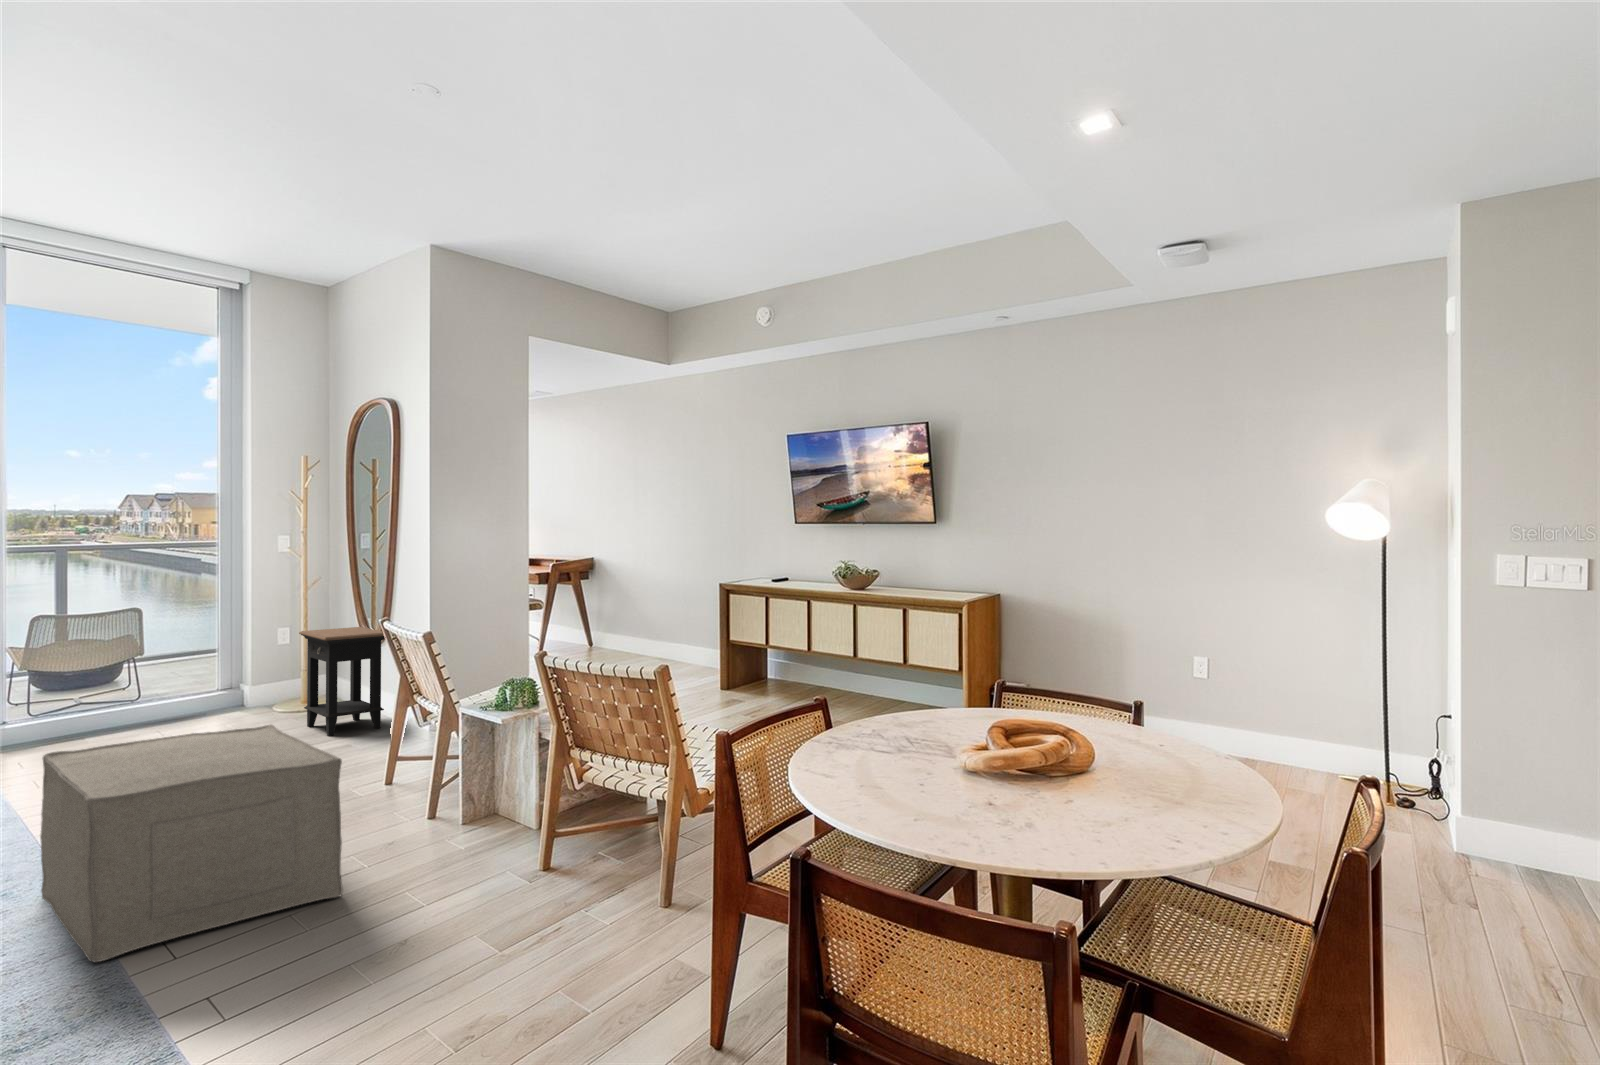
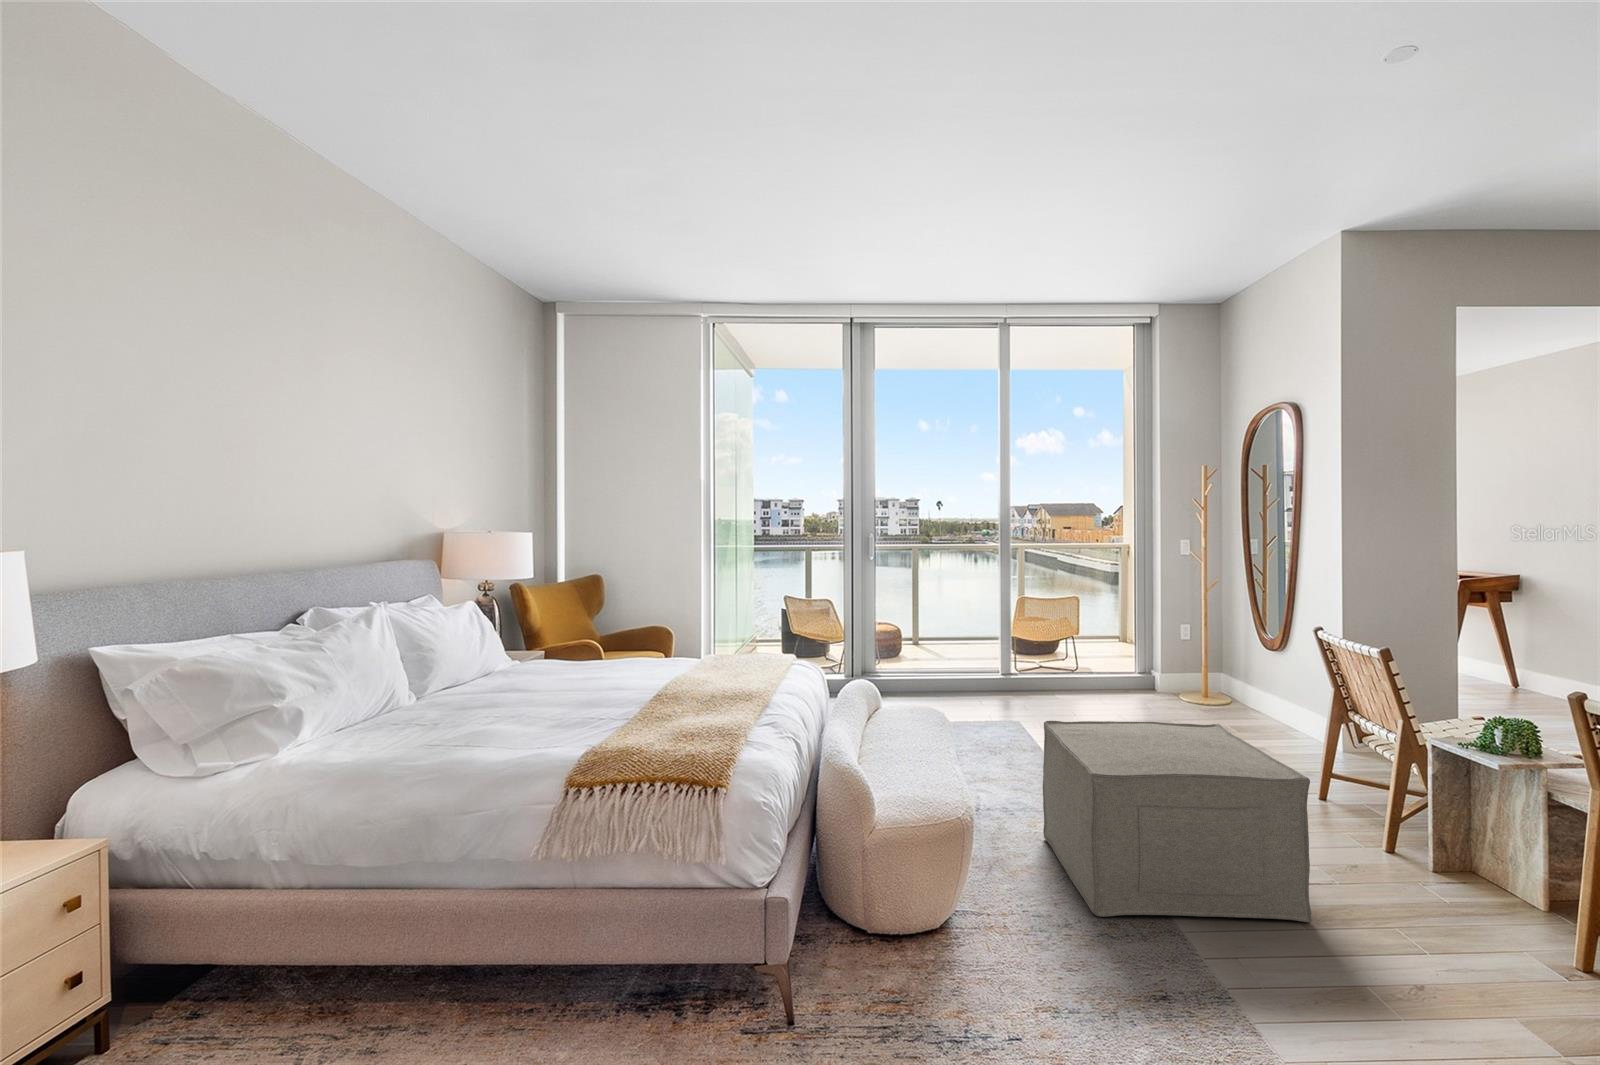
side table: present [299,627,384,736] -> none [1208,629,1302,733]

